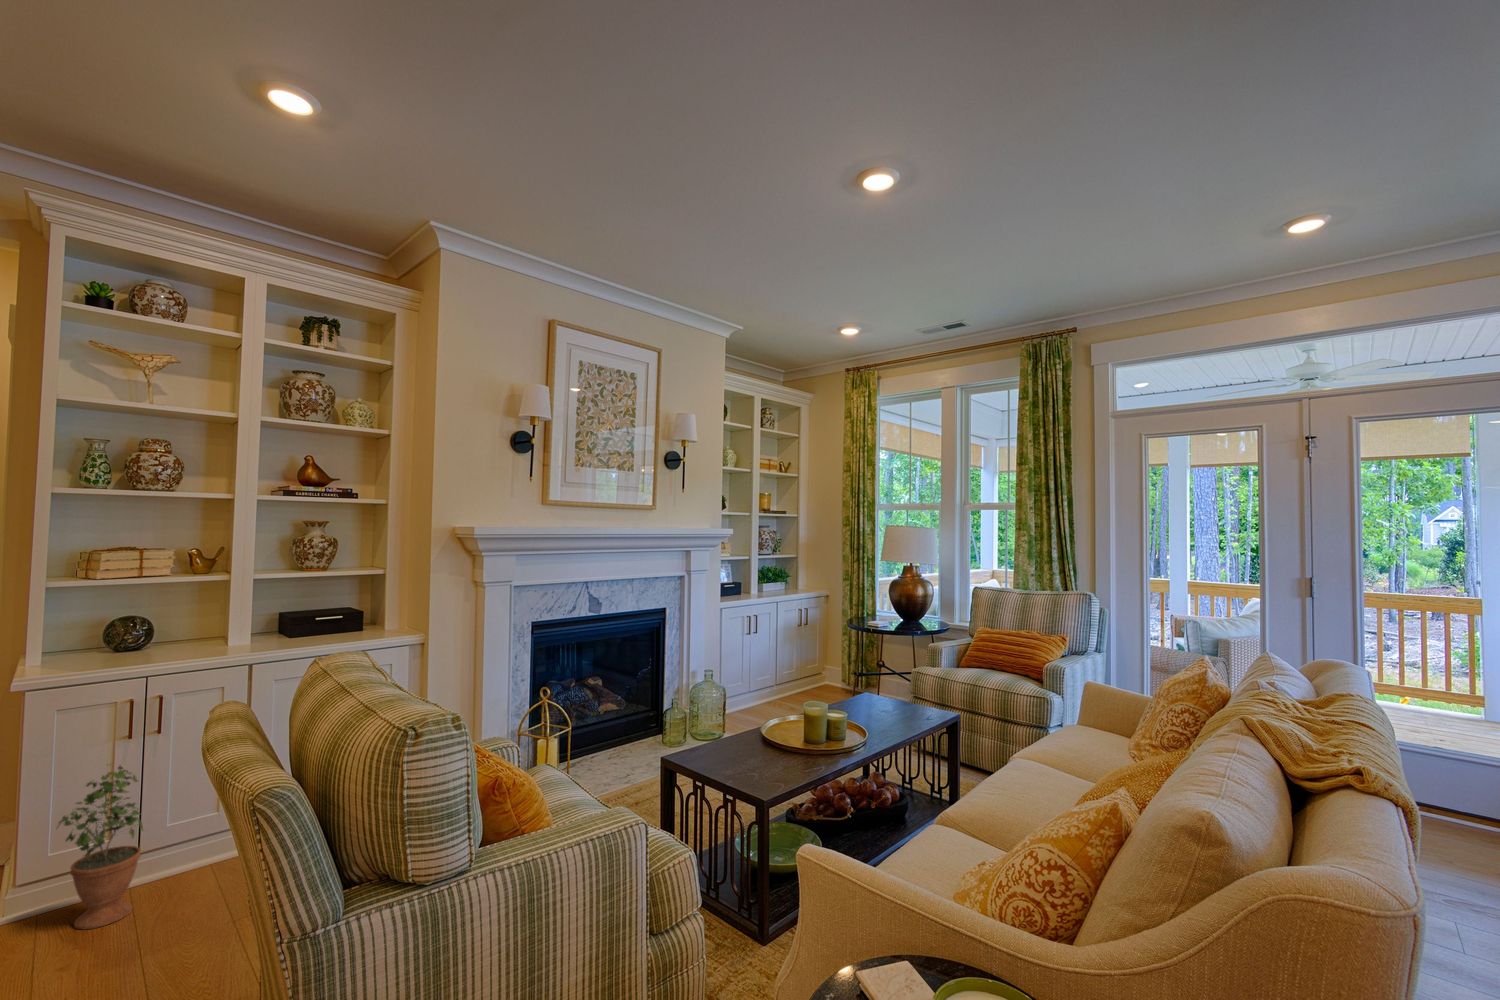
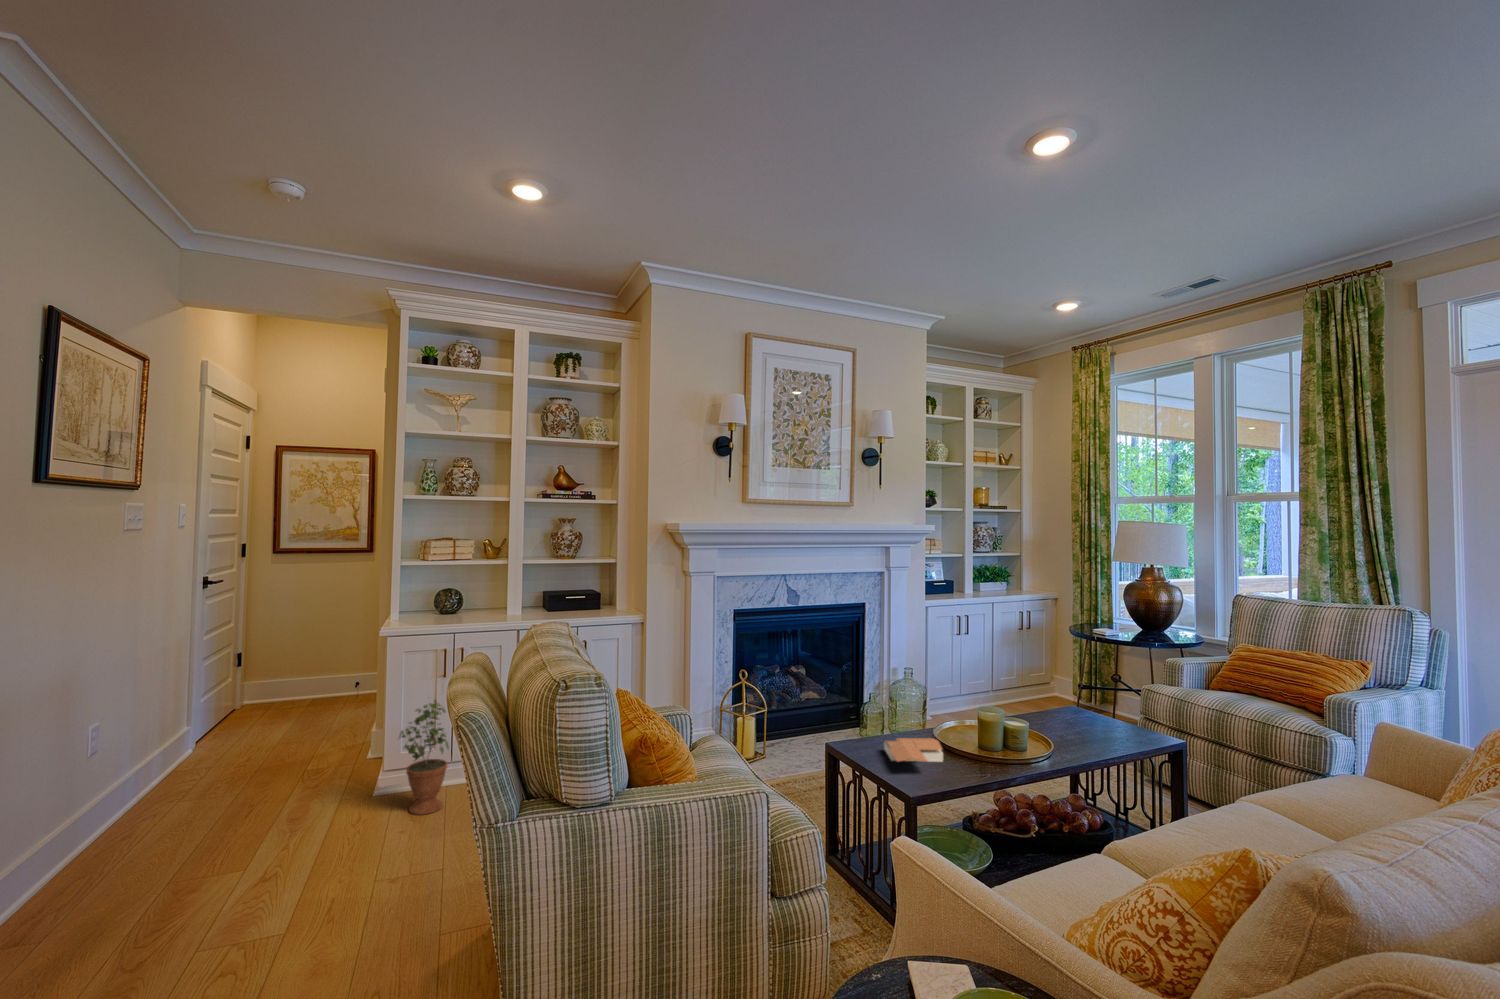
book: none [725,739,784,768] -> present [884,738,943,762]

